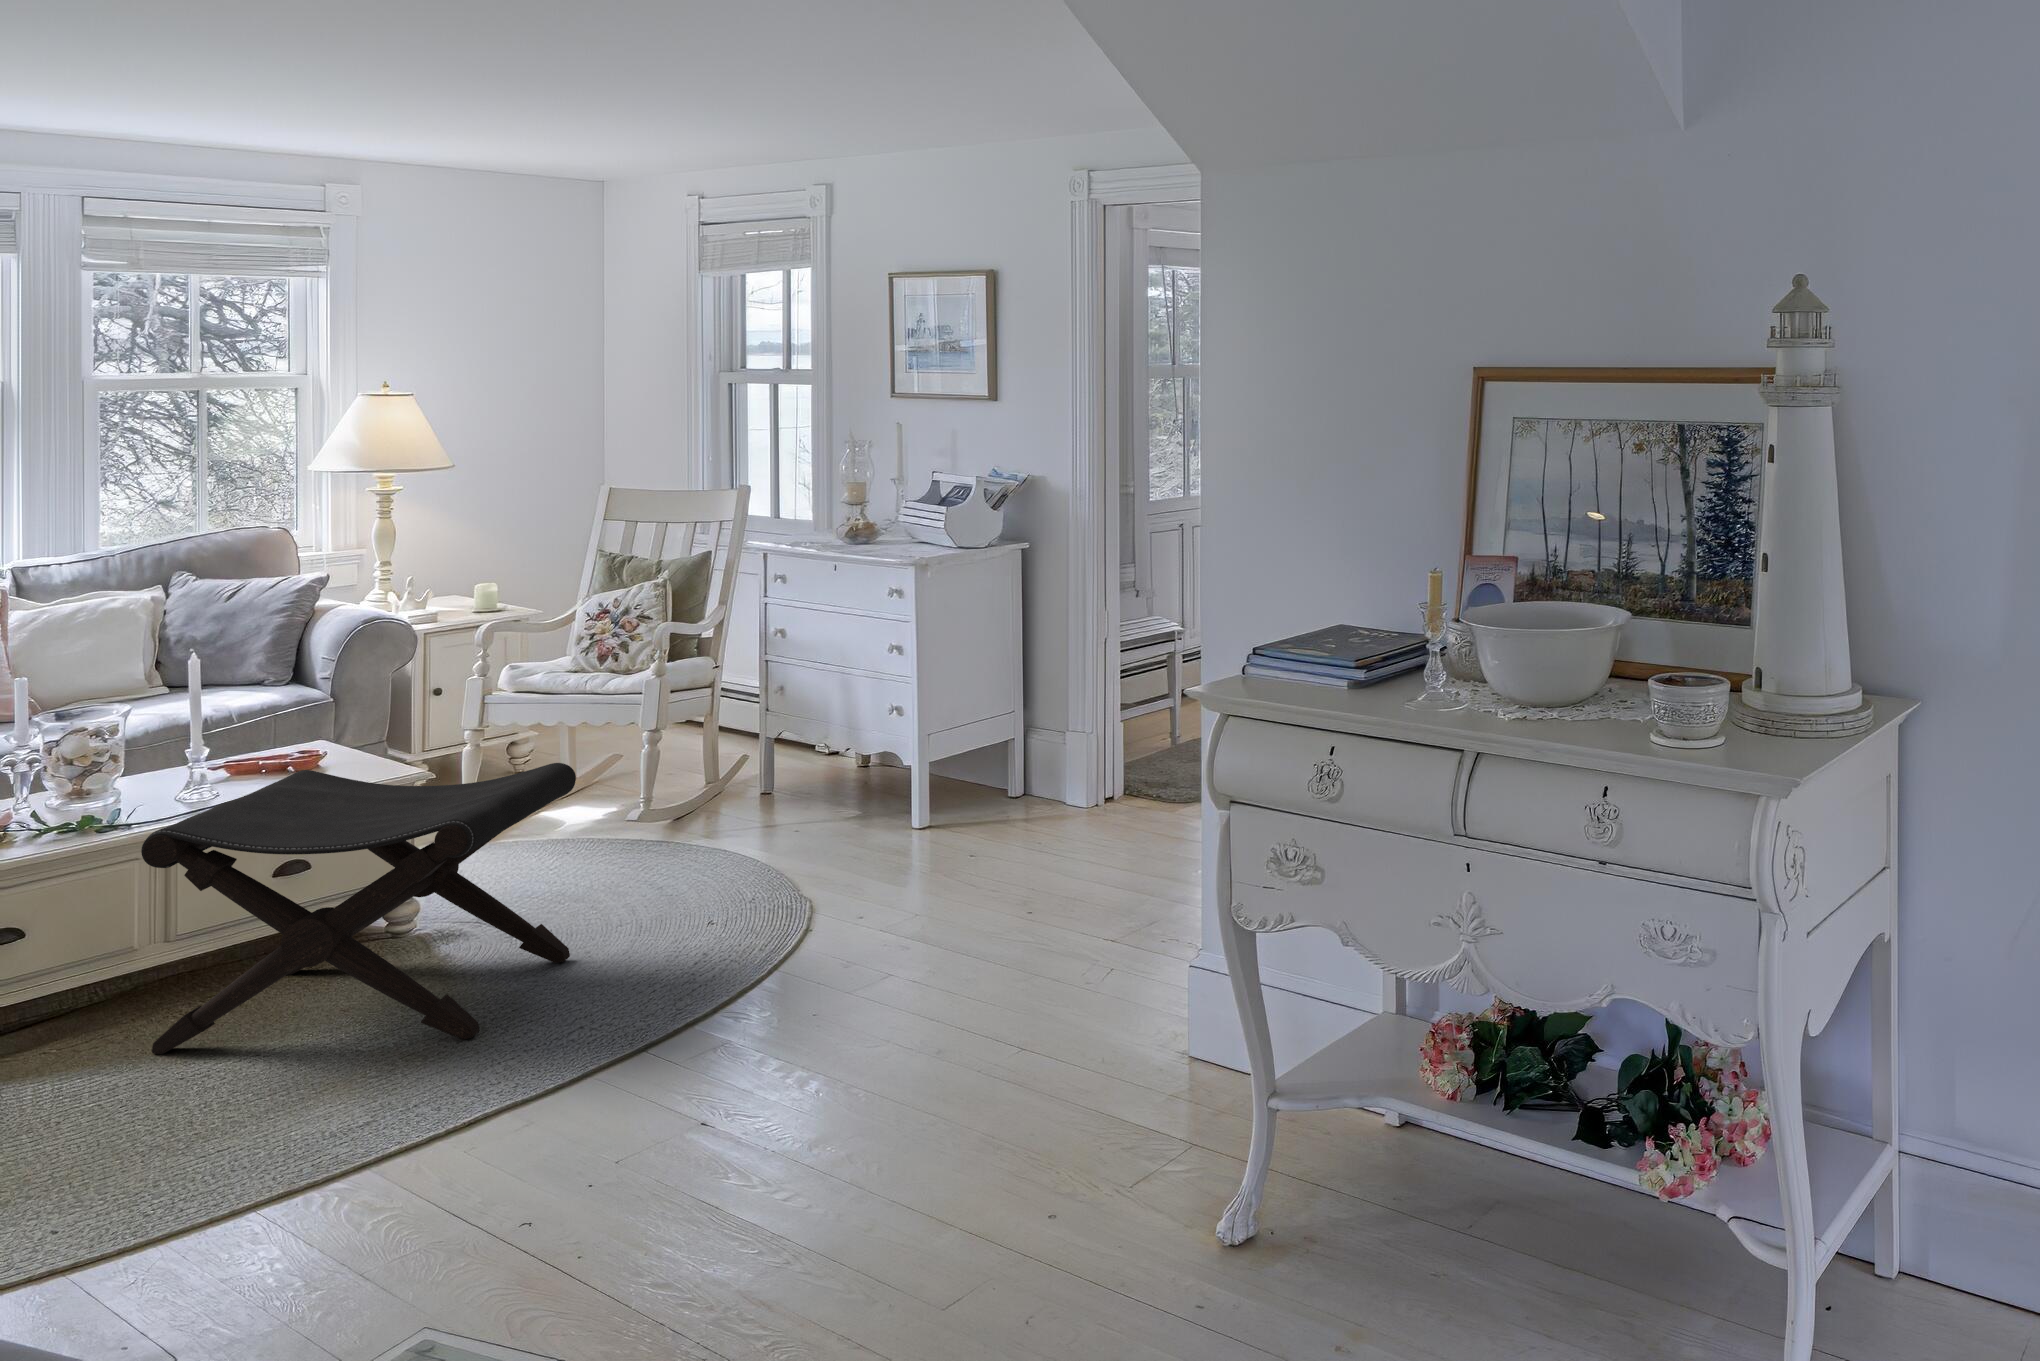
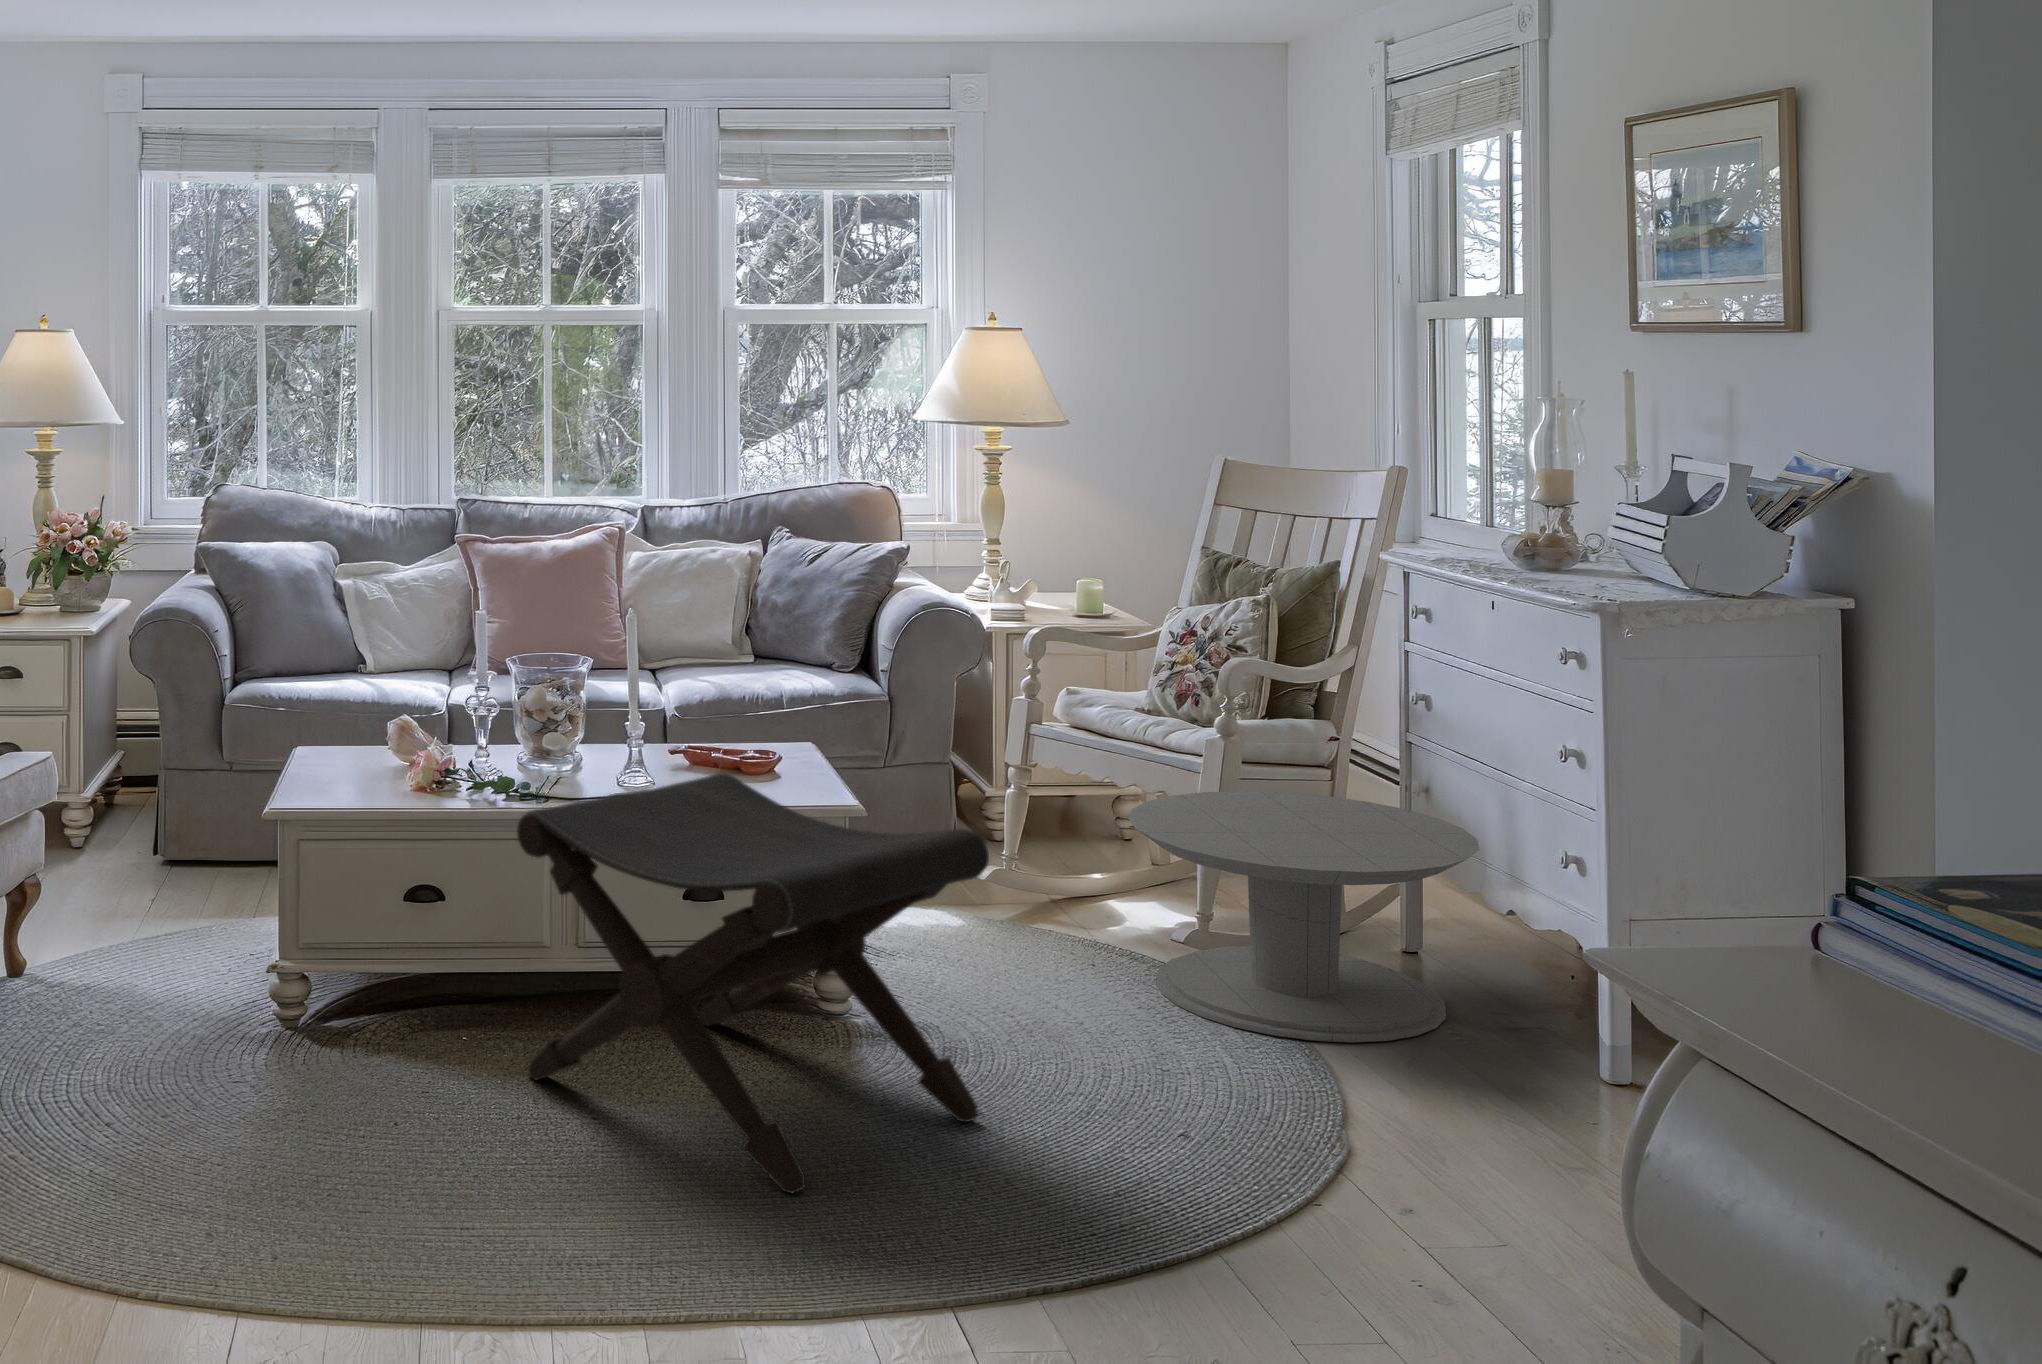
side table: none [604,702,840,862] -> present [1128,791,1479,1043]

